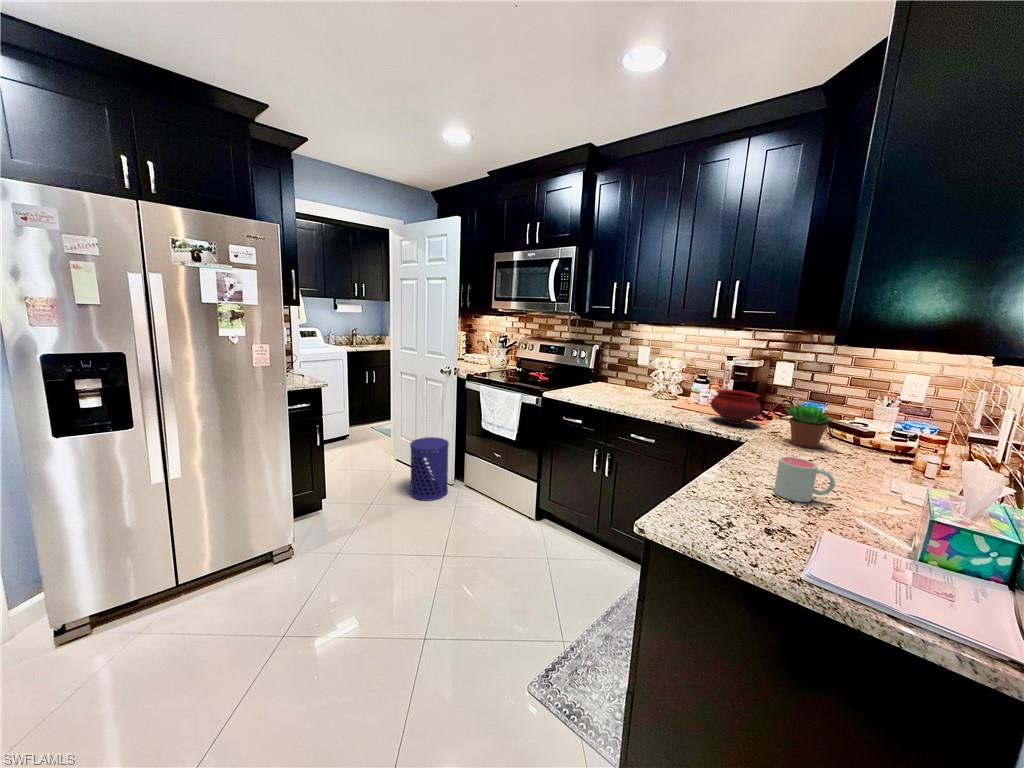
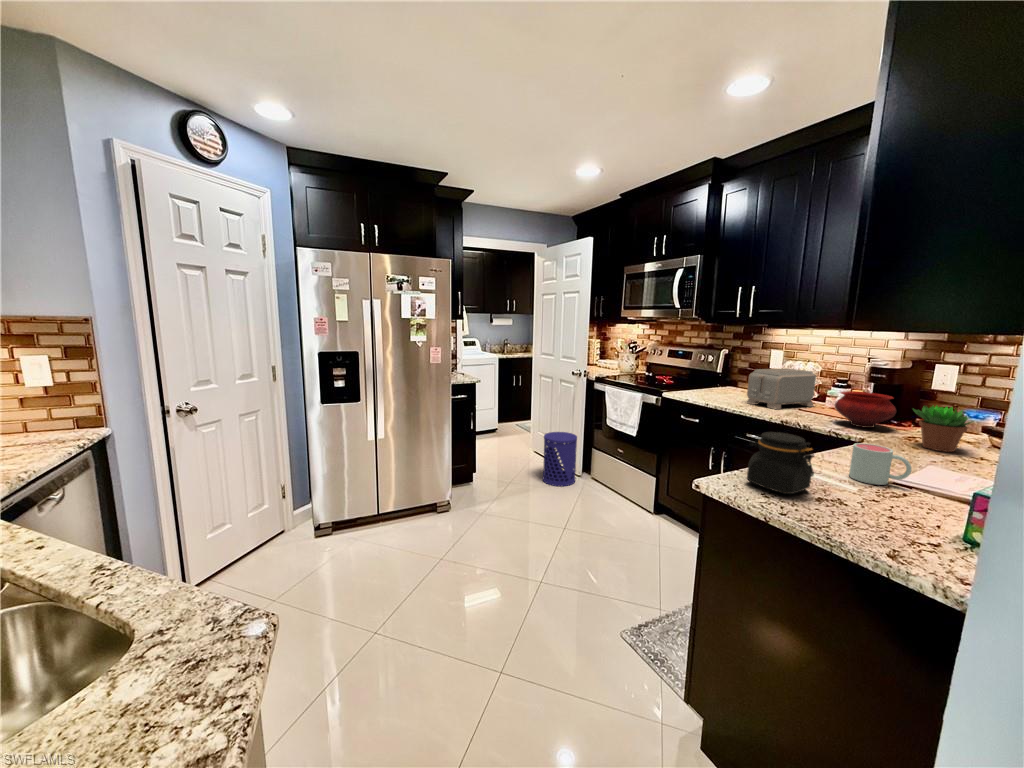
toaster: none [626,365,684,408] -> present [746,368,816,409]
jar: none [699,458,776,537] -> present [747,432,814,494]

